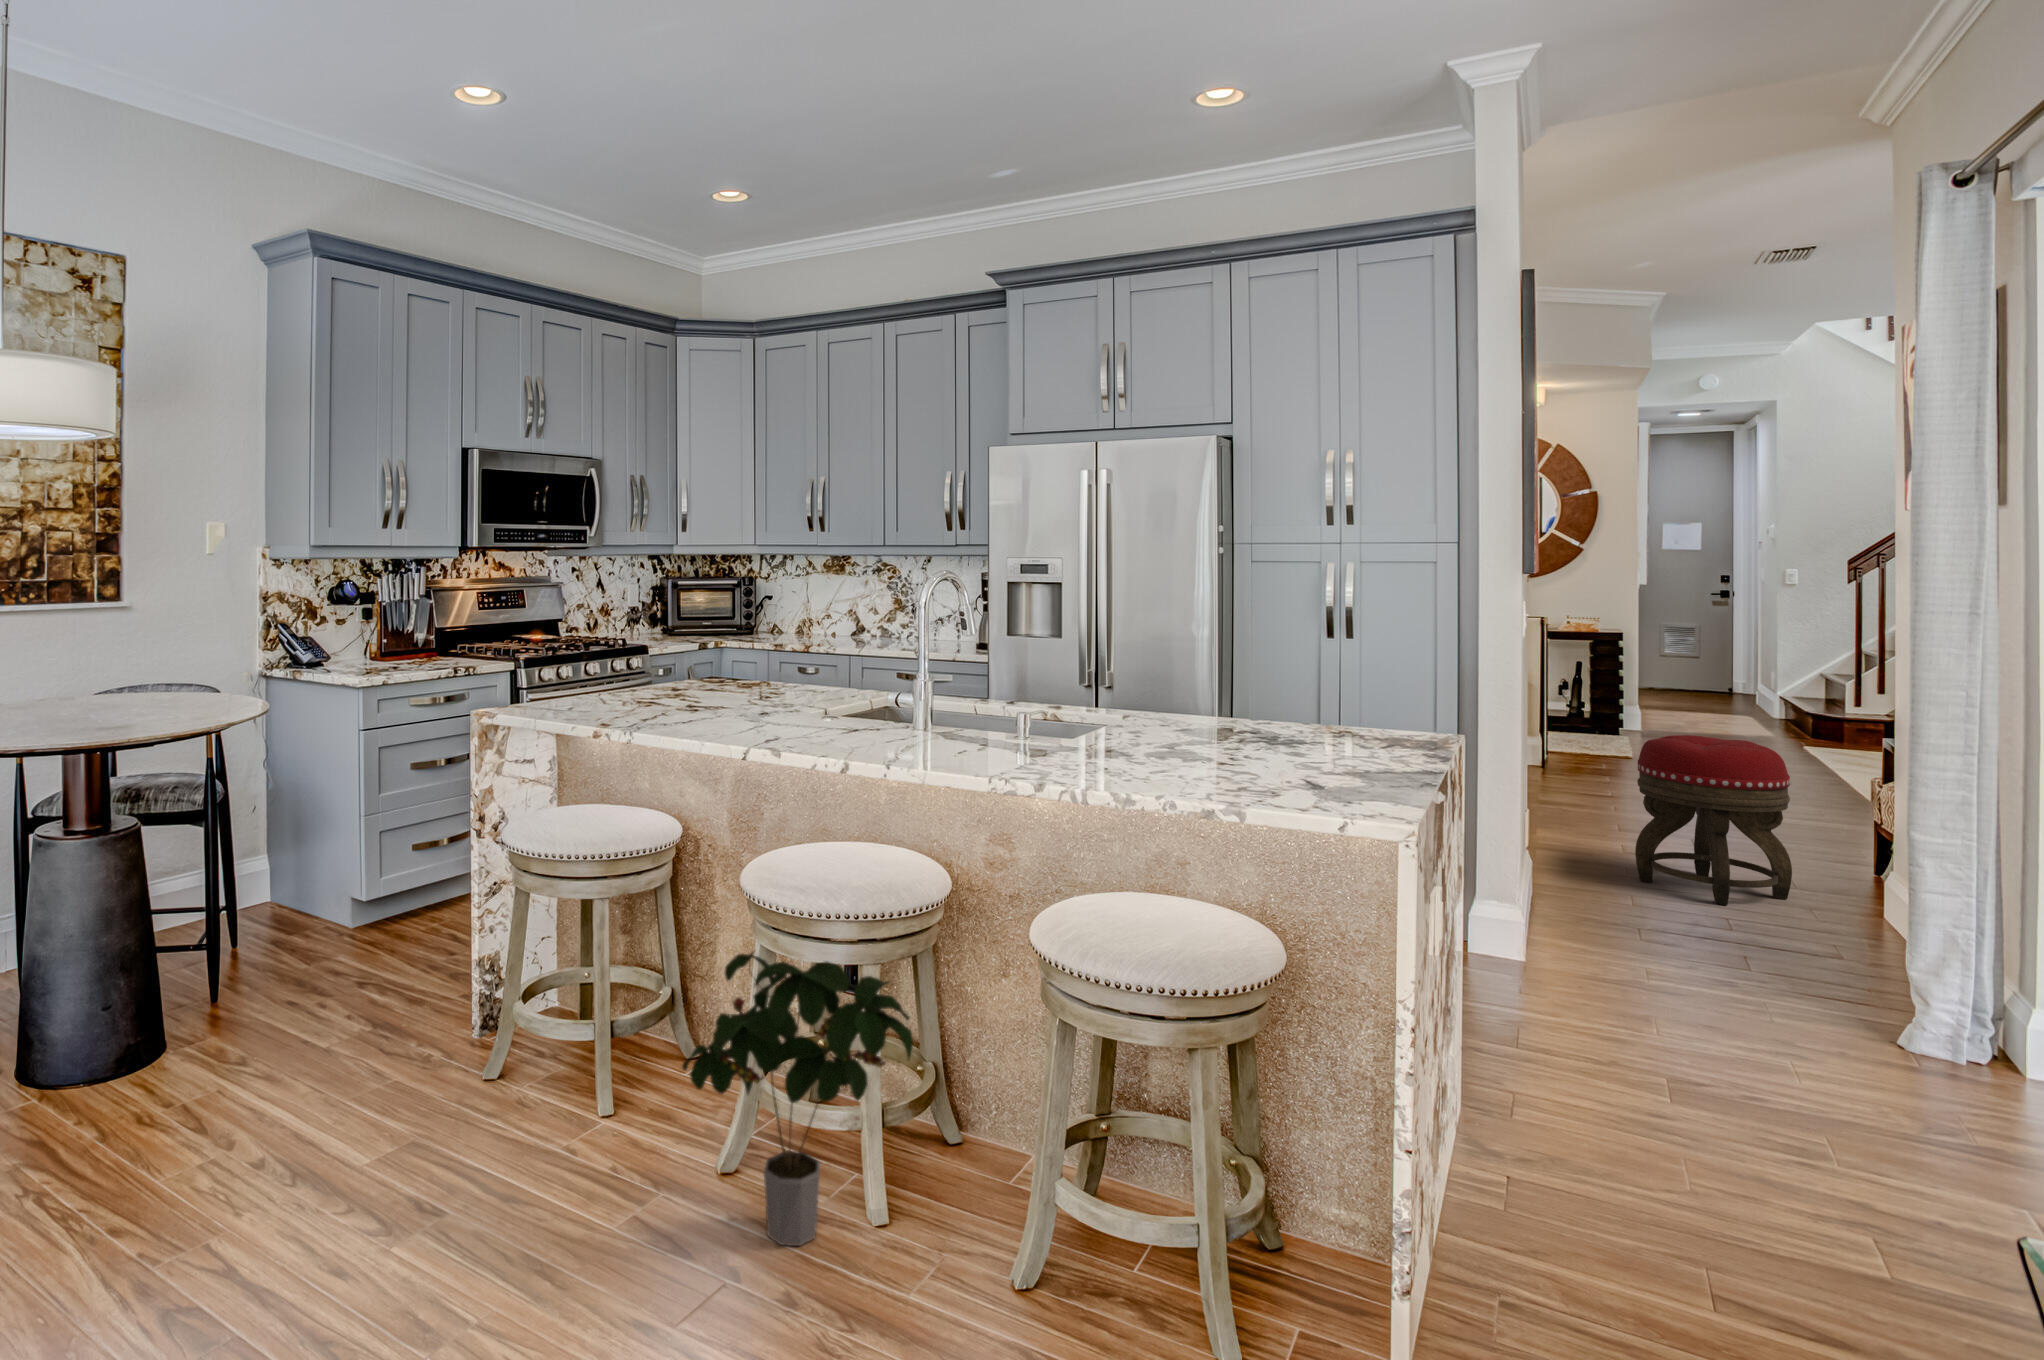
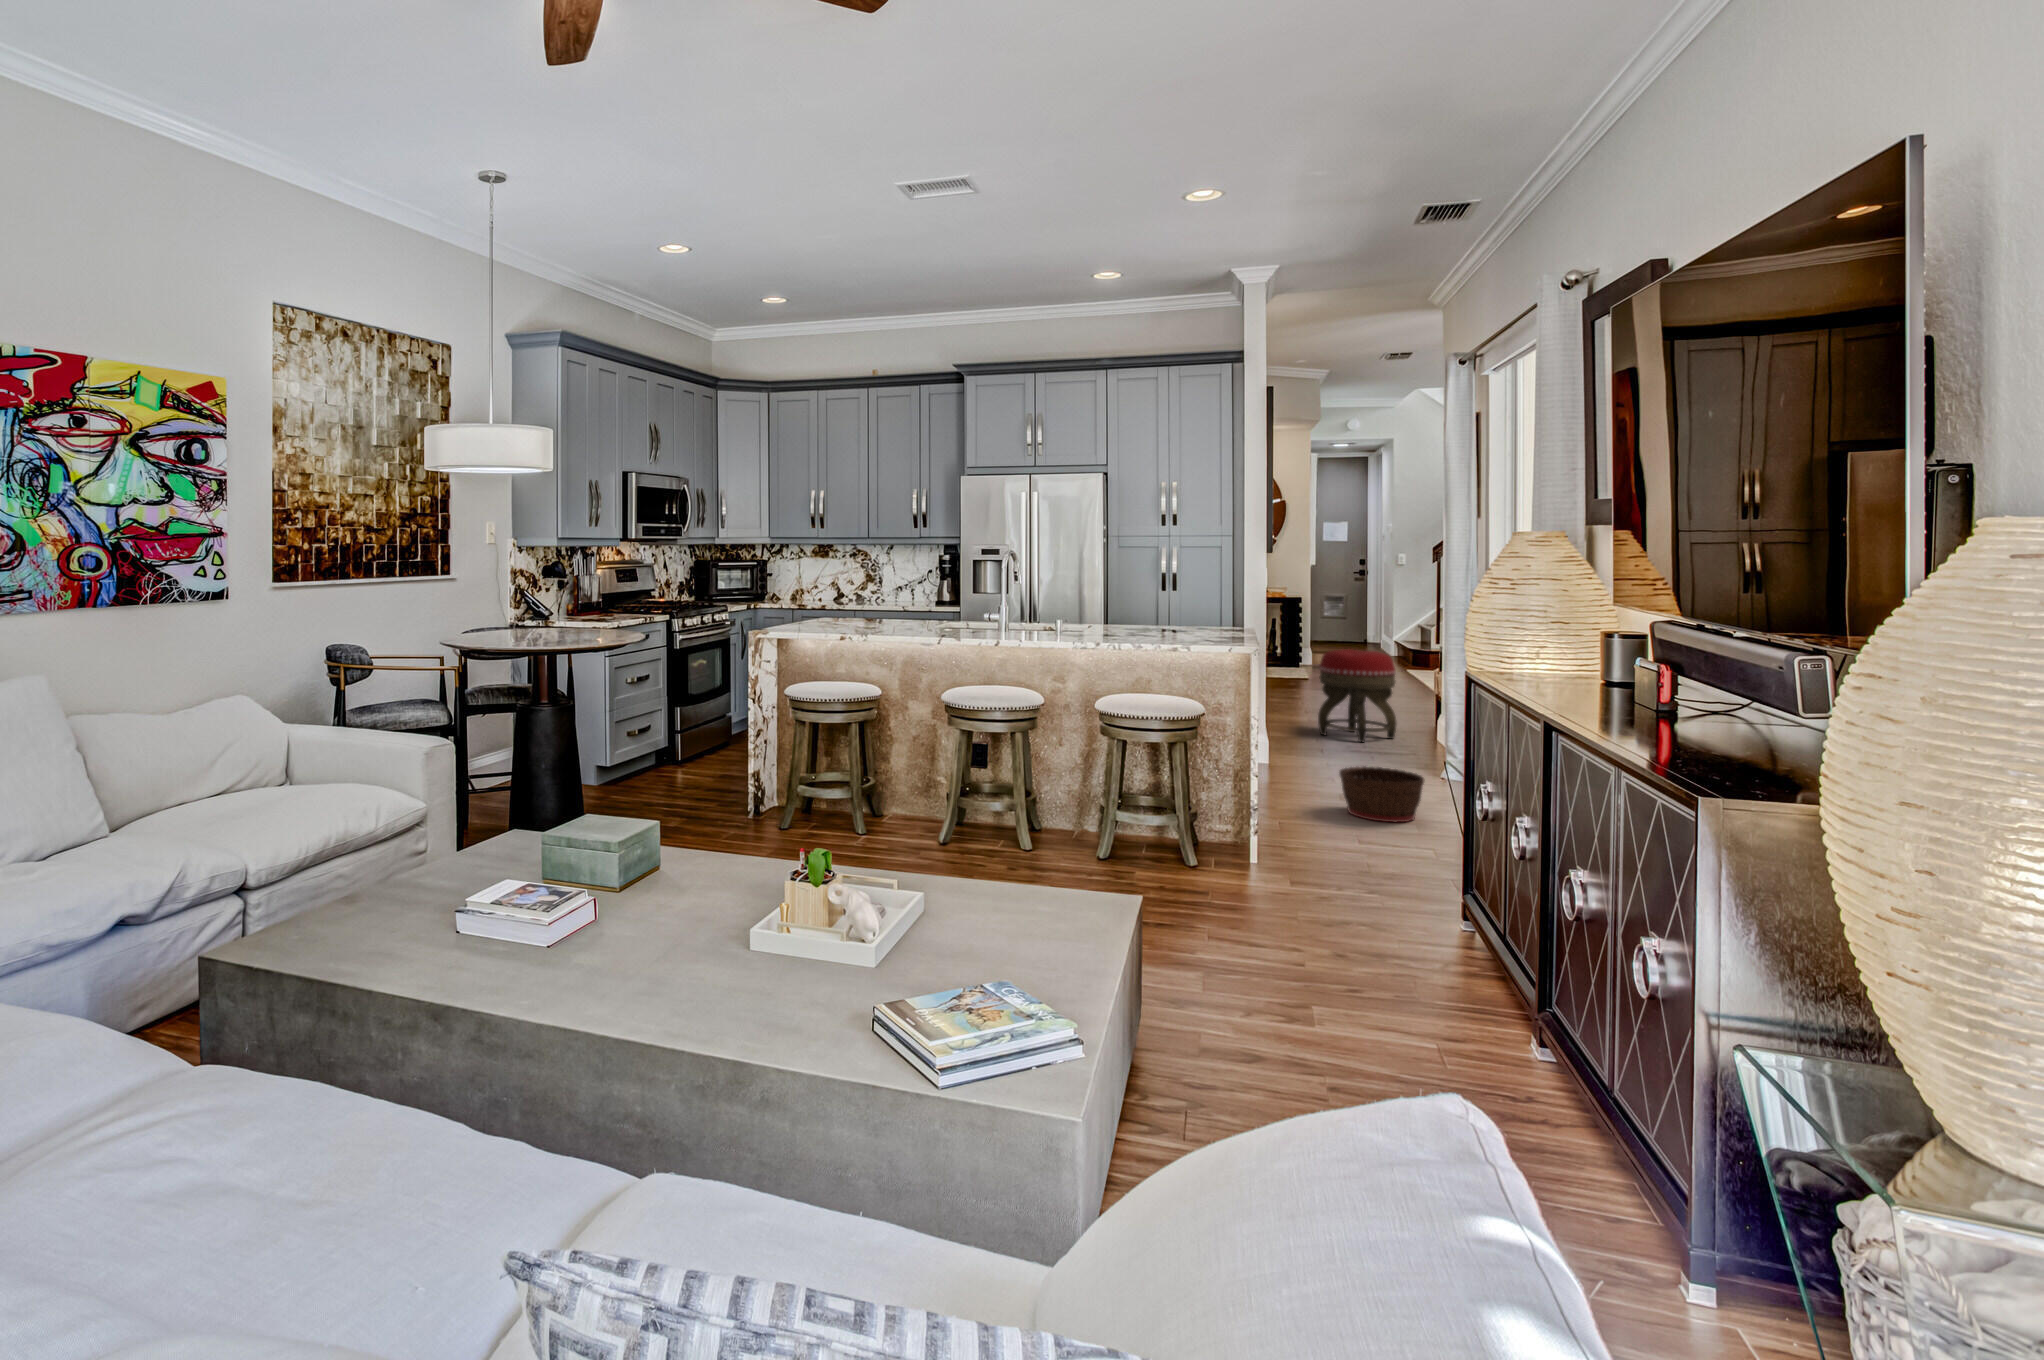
potted plant: present [682,951,913,1246] -> none [924,734,1045,866]
basket: none [1661,1018,1875,1176] -> present [1339,767,1425,822]

